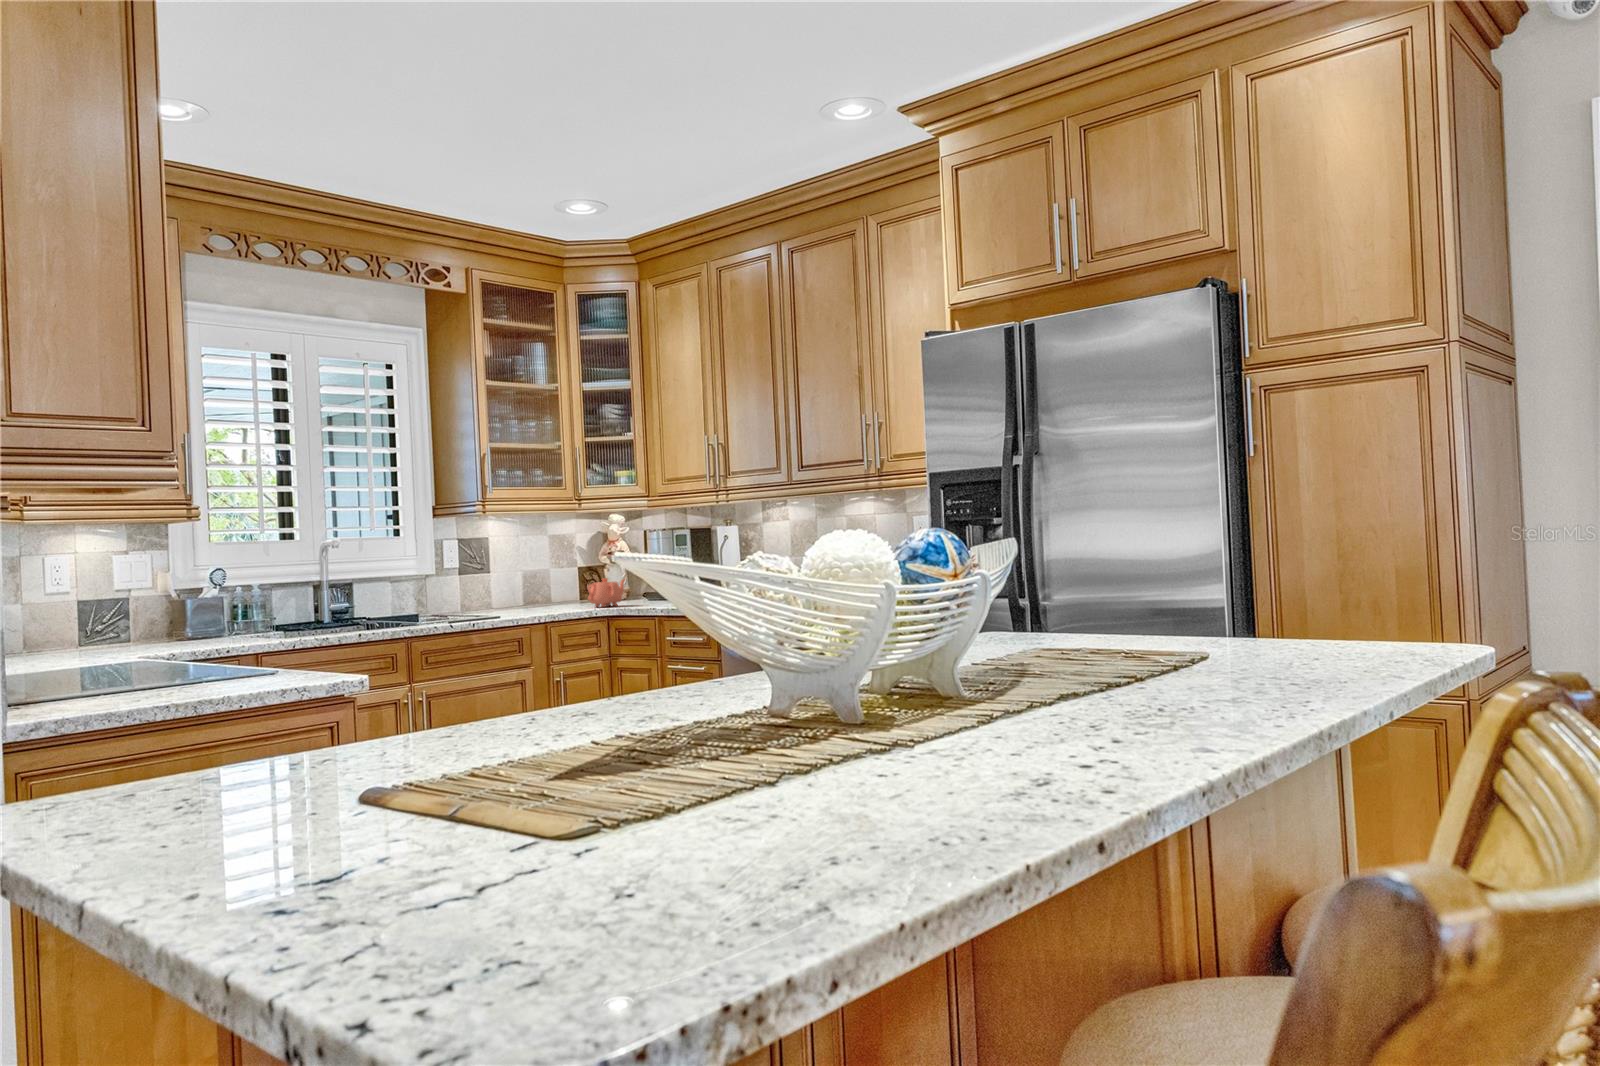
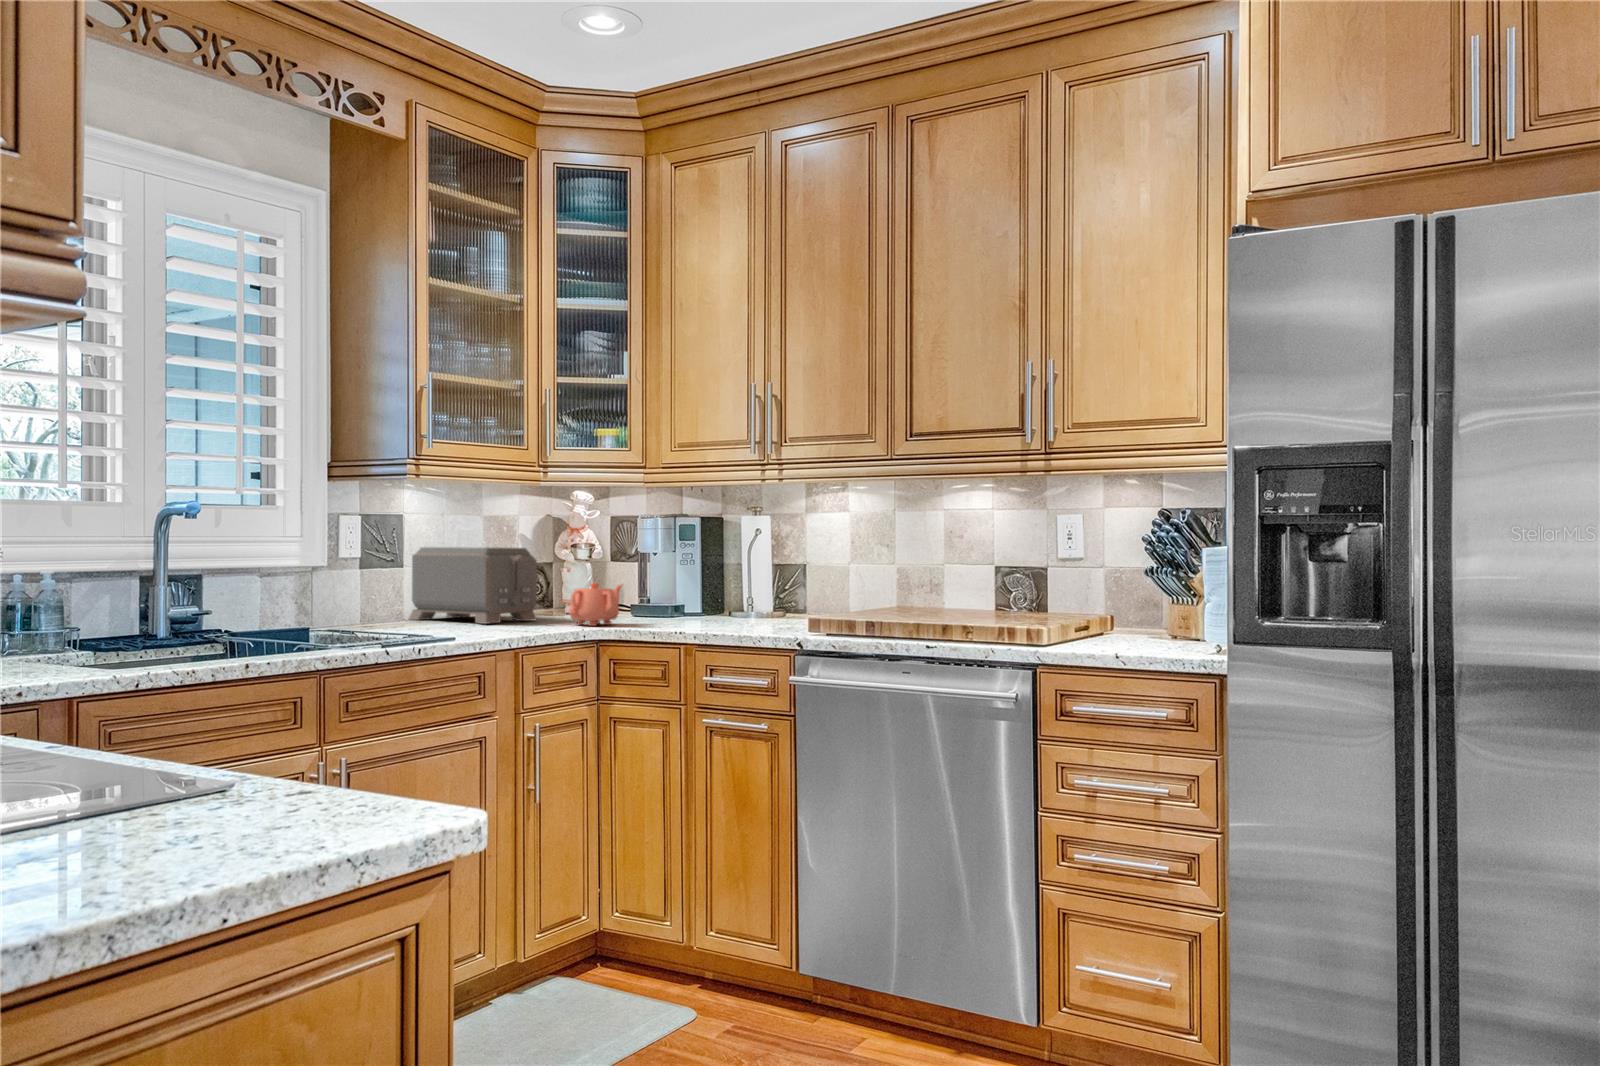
toaster: none [492,557,574,609] -> present [409,547,537,624]

